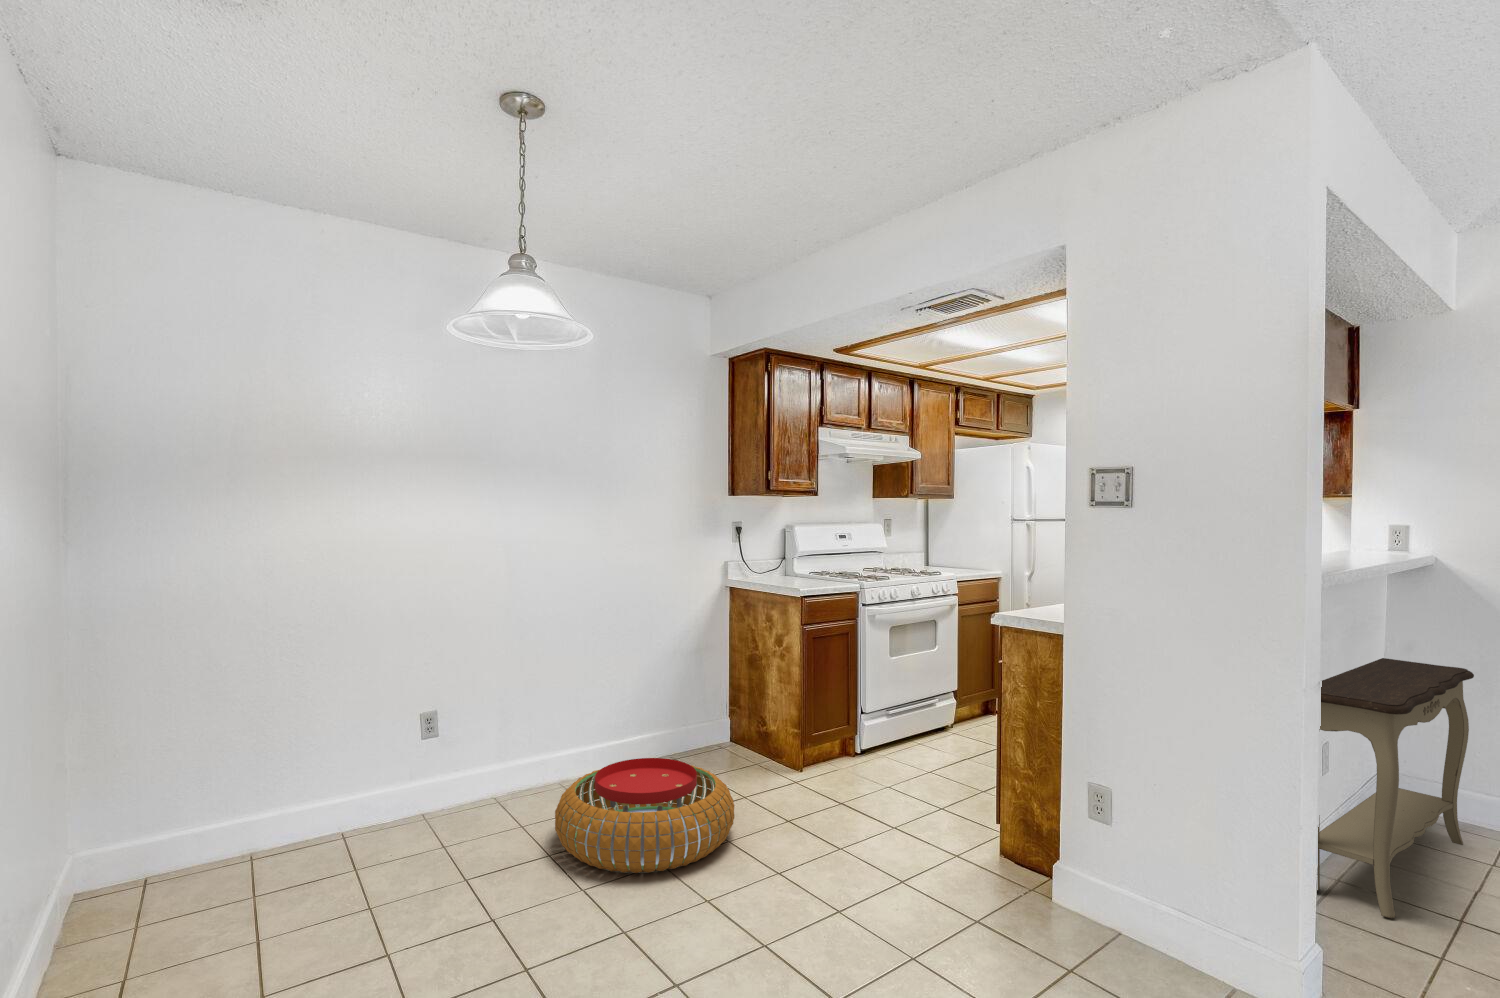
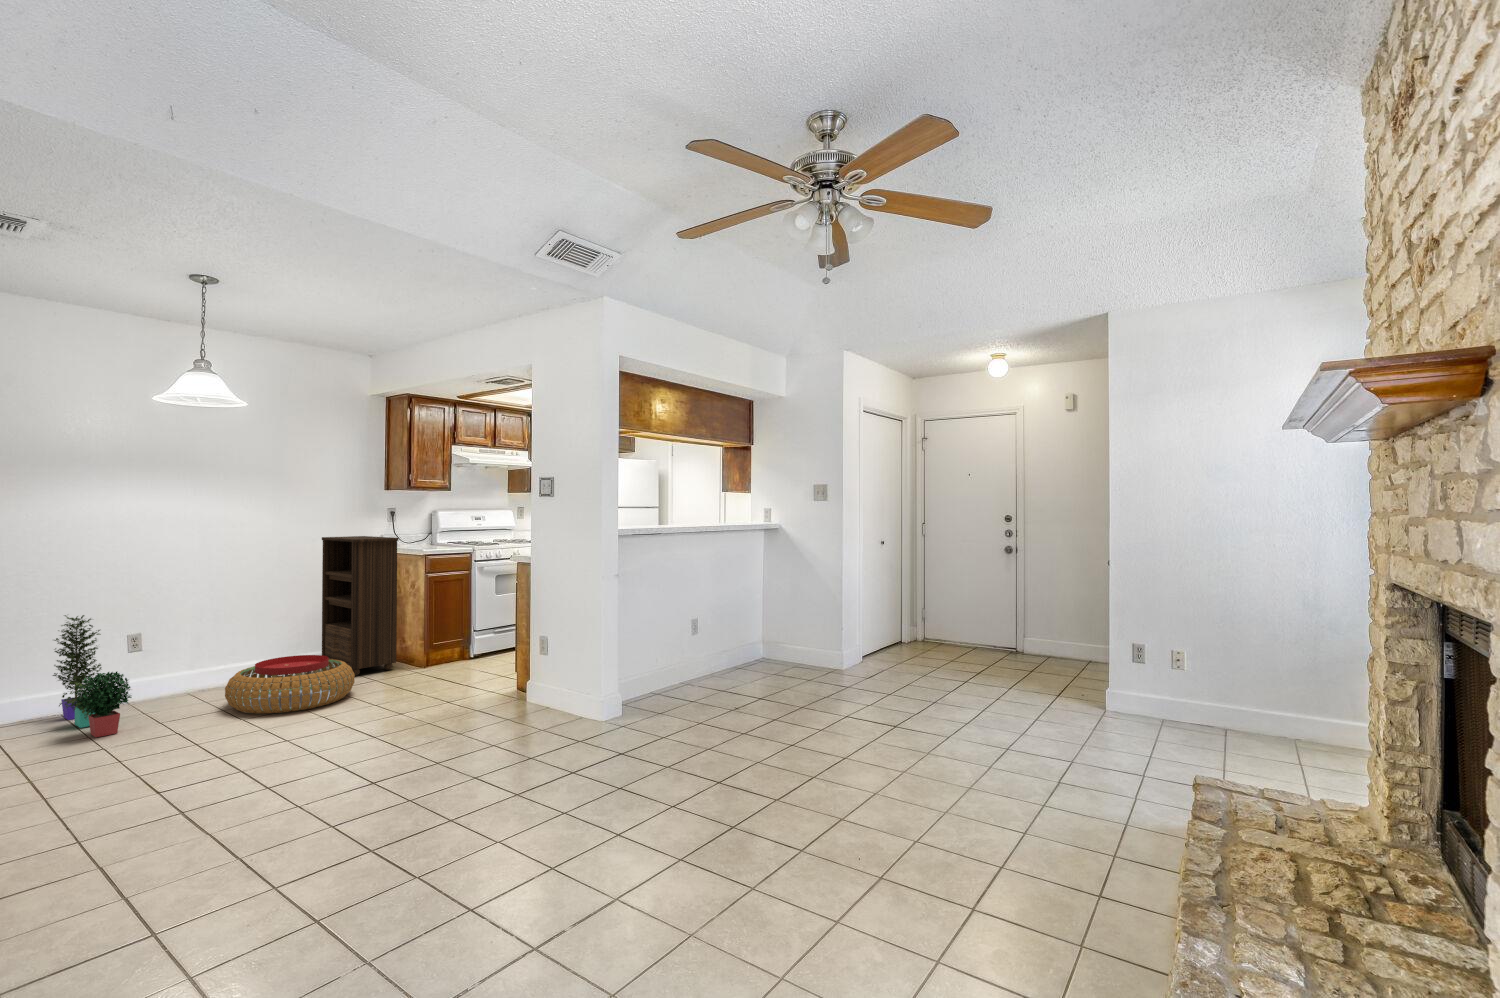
bookshelf: none [654,562,766,781] -> present [322,536,398,676]
console table: present [1317,658,1474,919] -> none [658,578,775,695]
potted plant: none [329,685,435,908] -> present [53,615,132,737]

